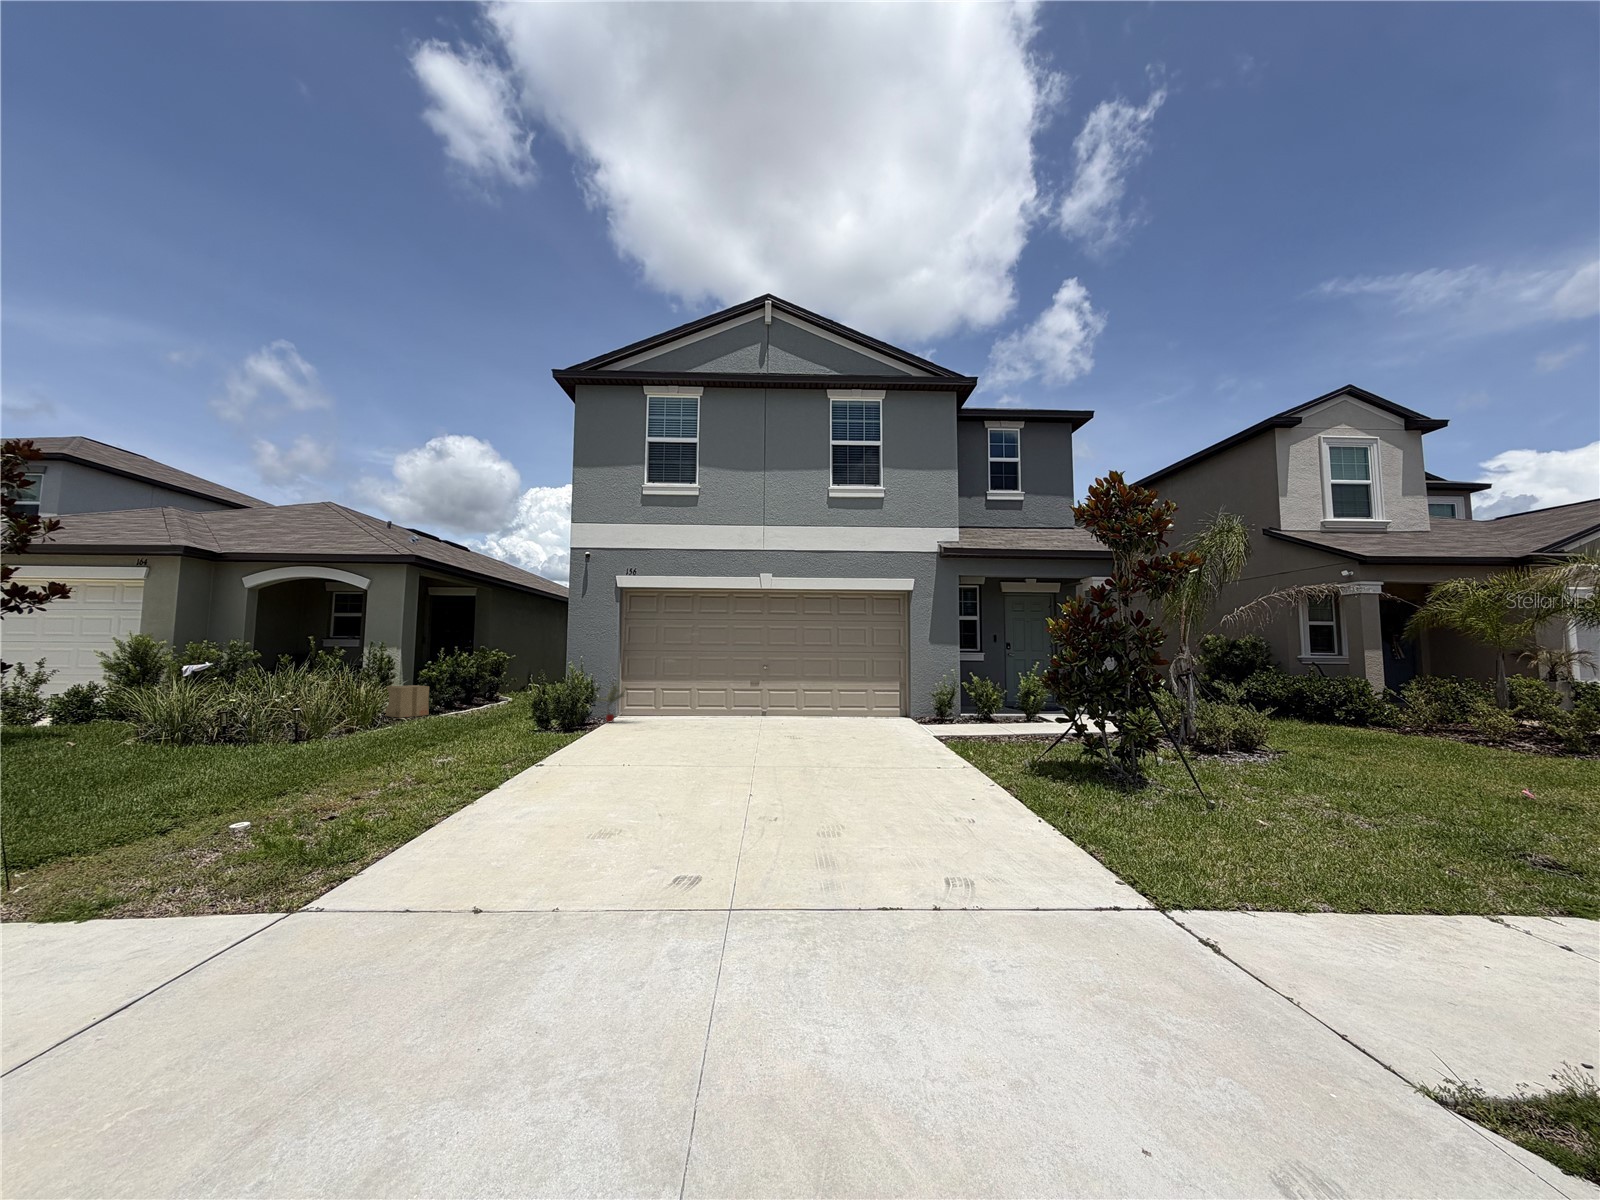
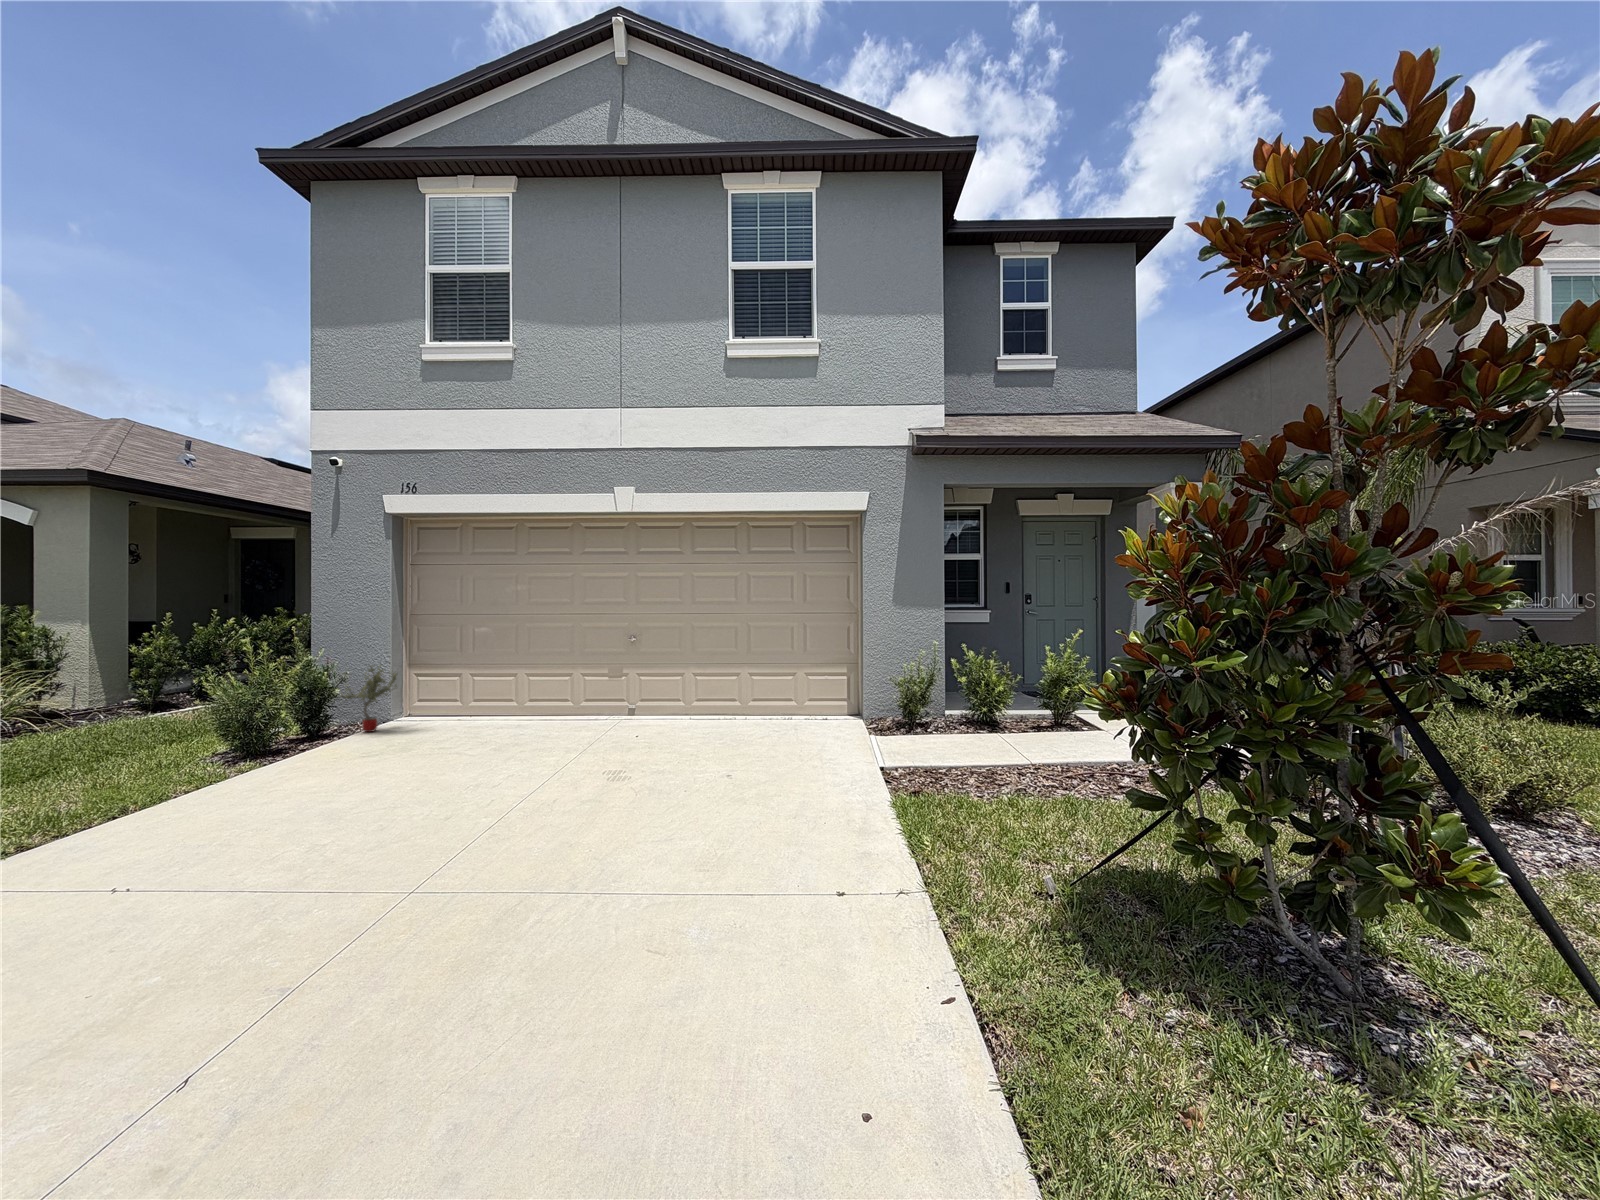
cardboard box: present [384,685,429,718] -> none [60,668,134,721]

